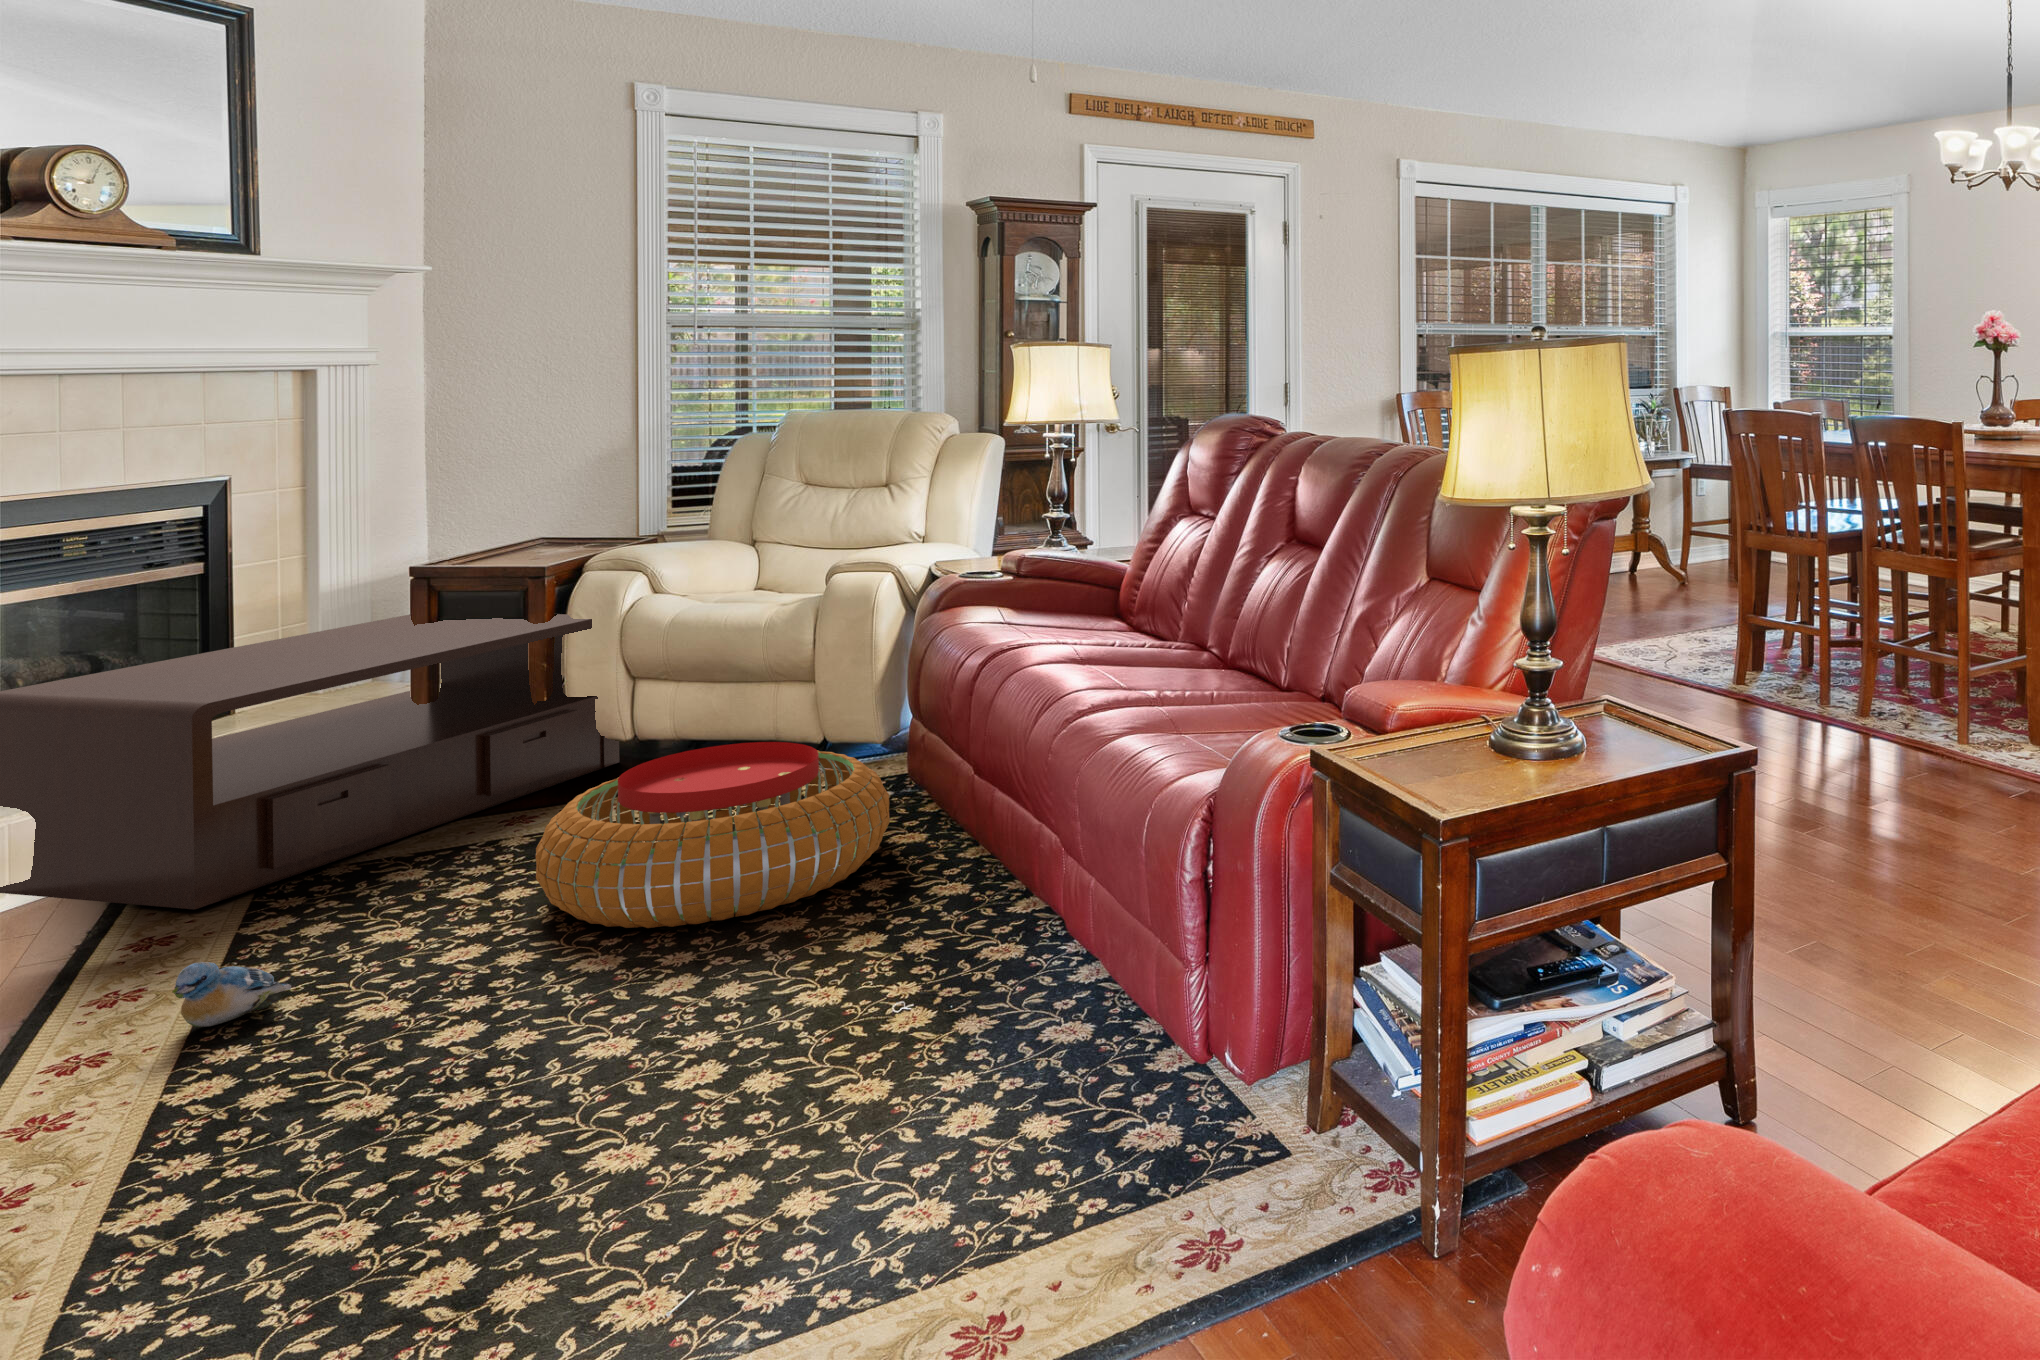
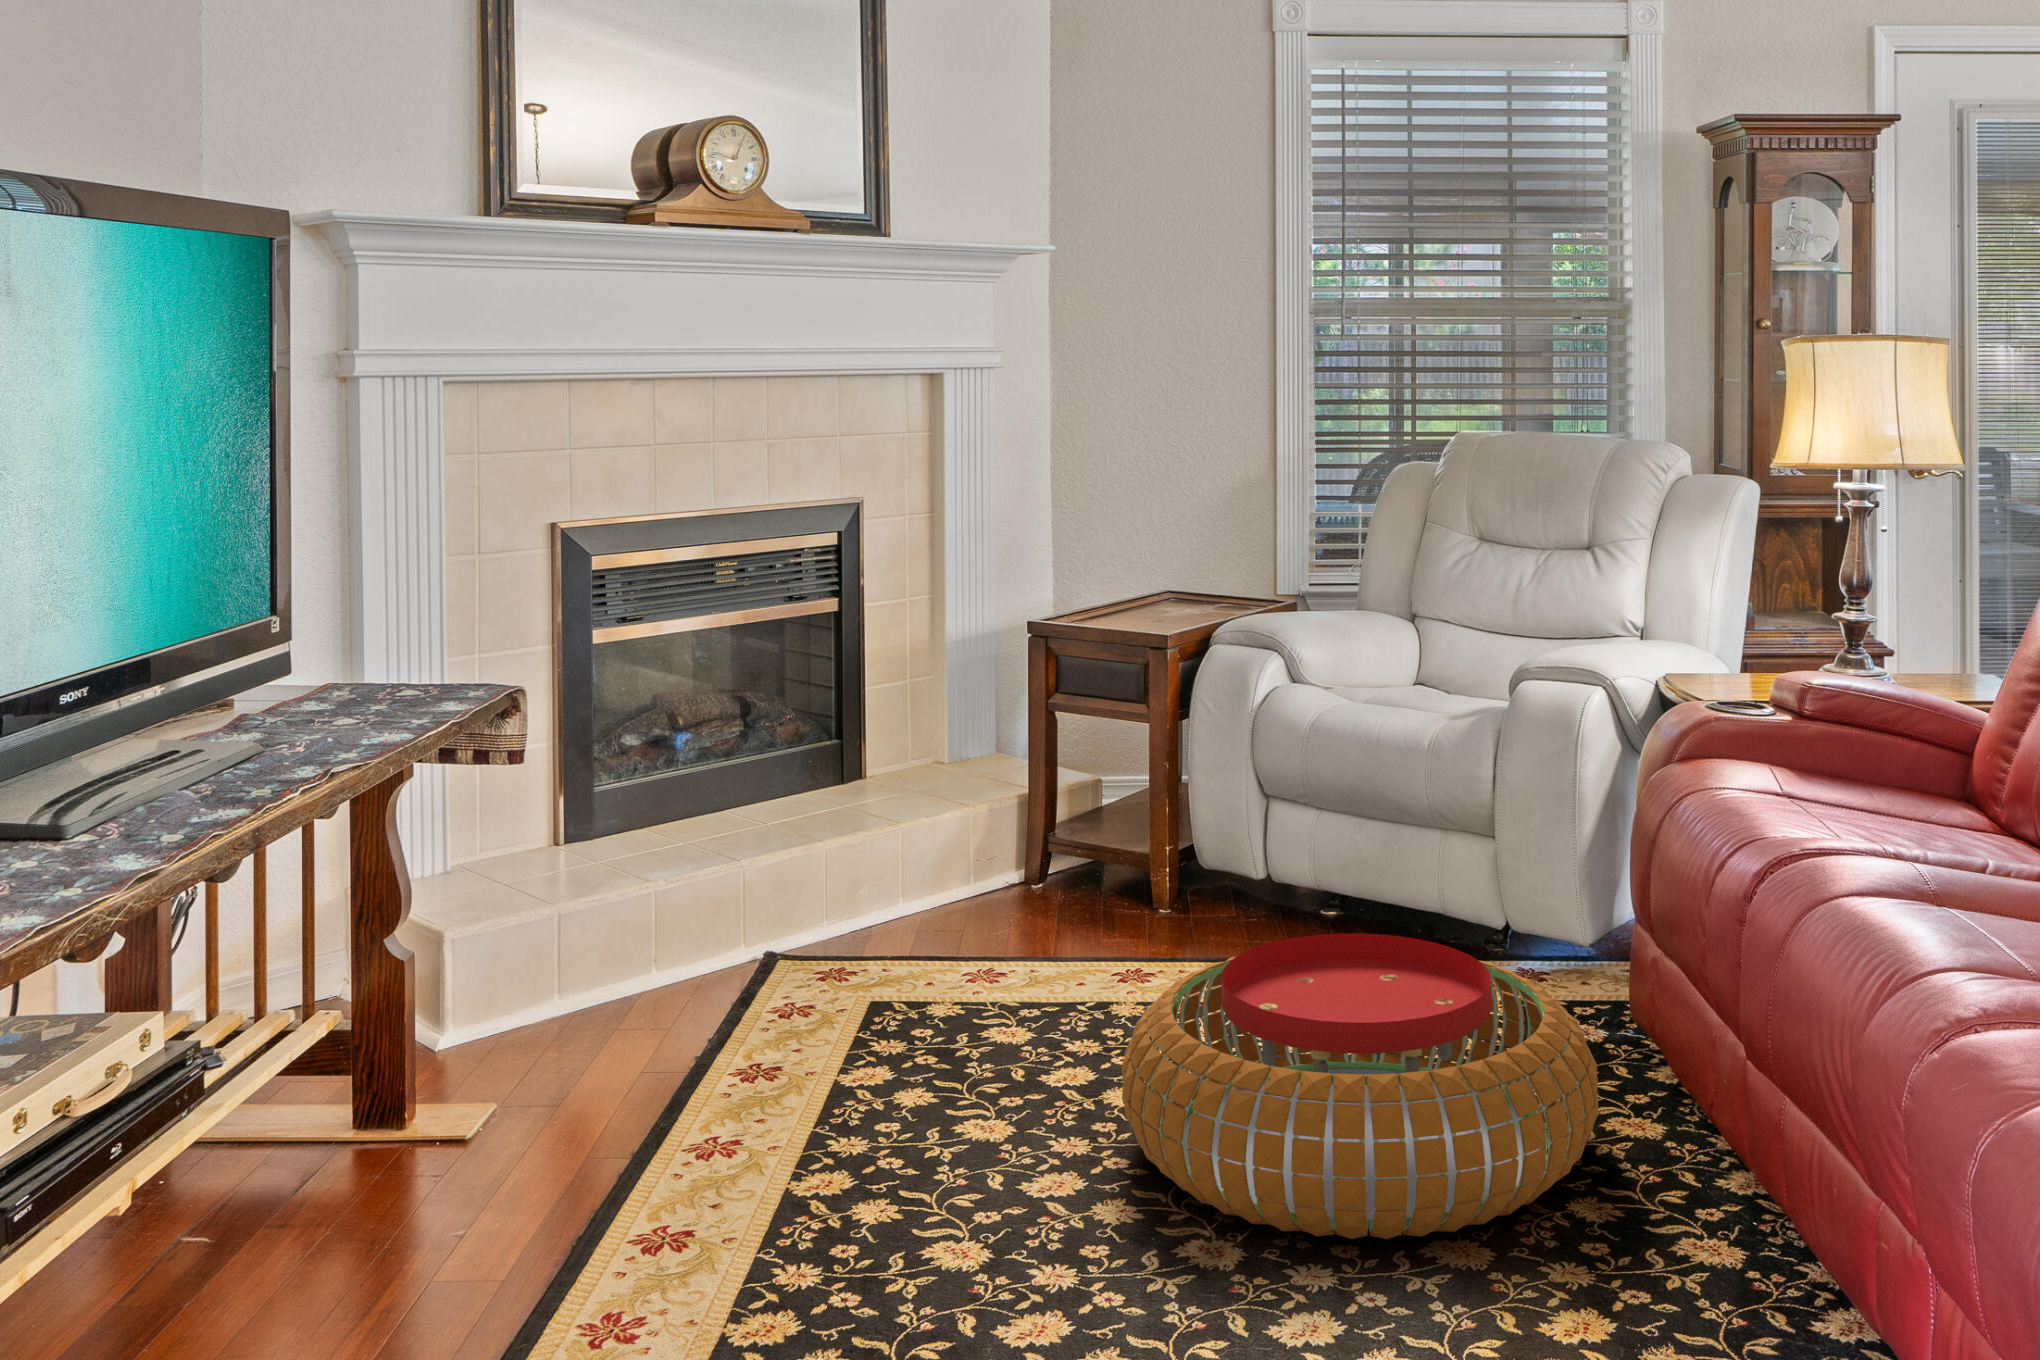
coffee table: present [0,614,619,909] -> none [634,674,1252,1038]
plush toy: present [172,962,291,1027] -> none [713,1151,837,1239]

